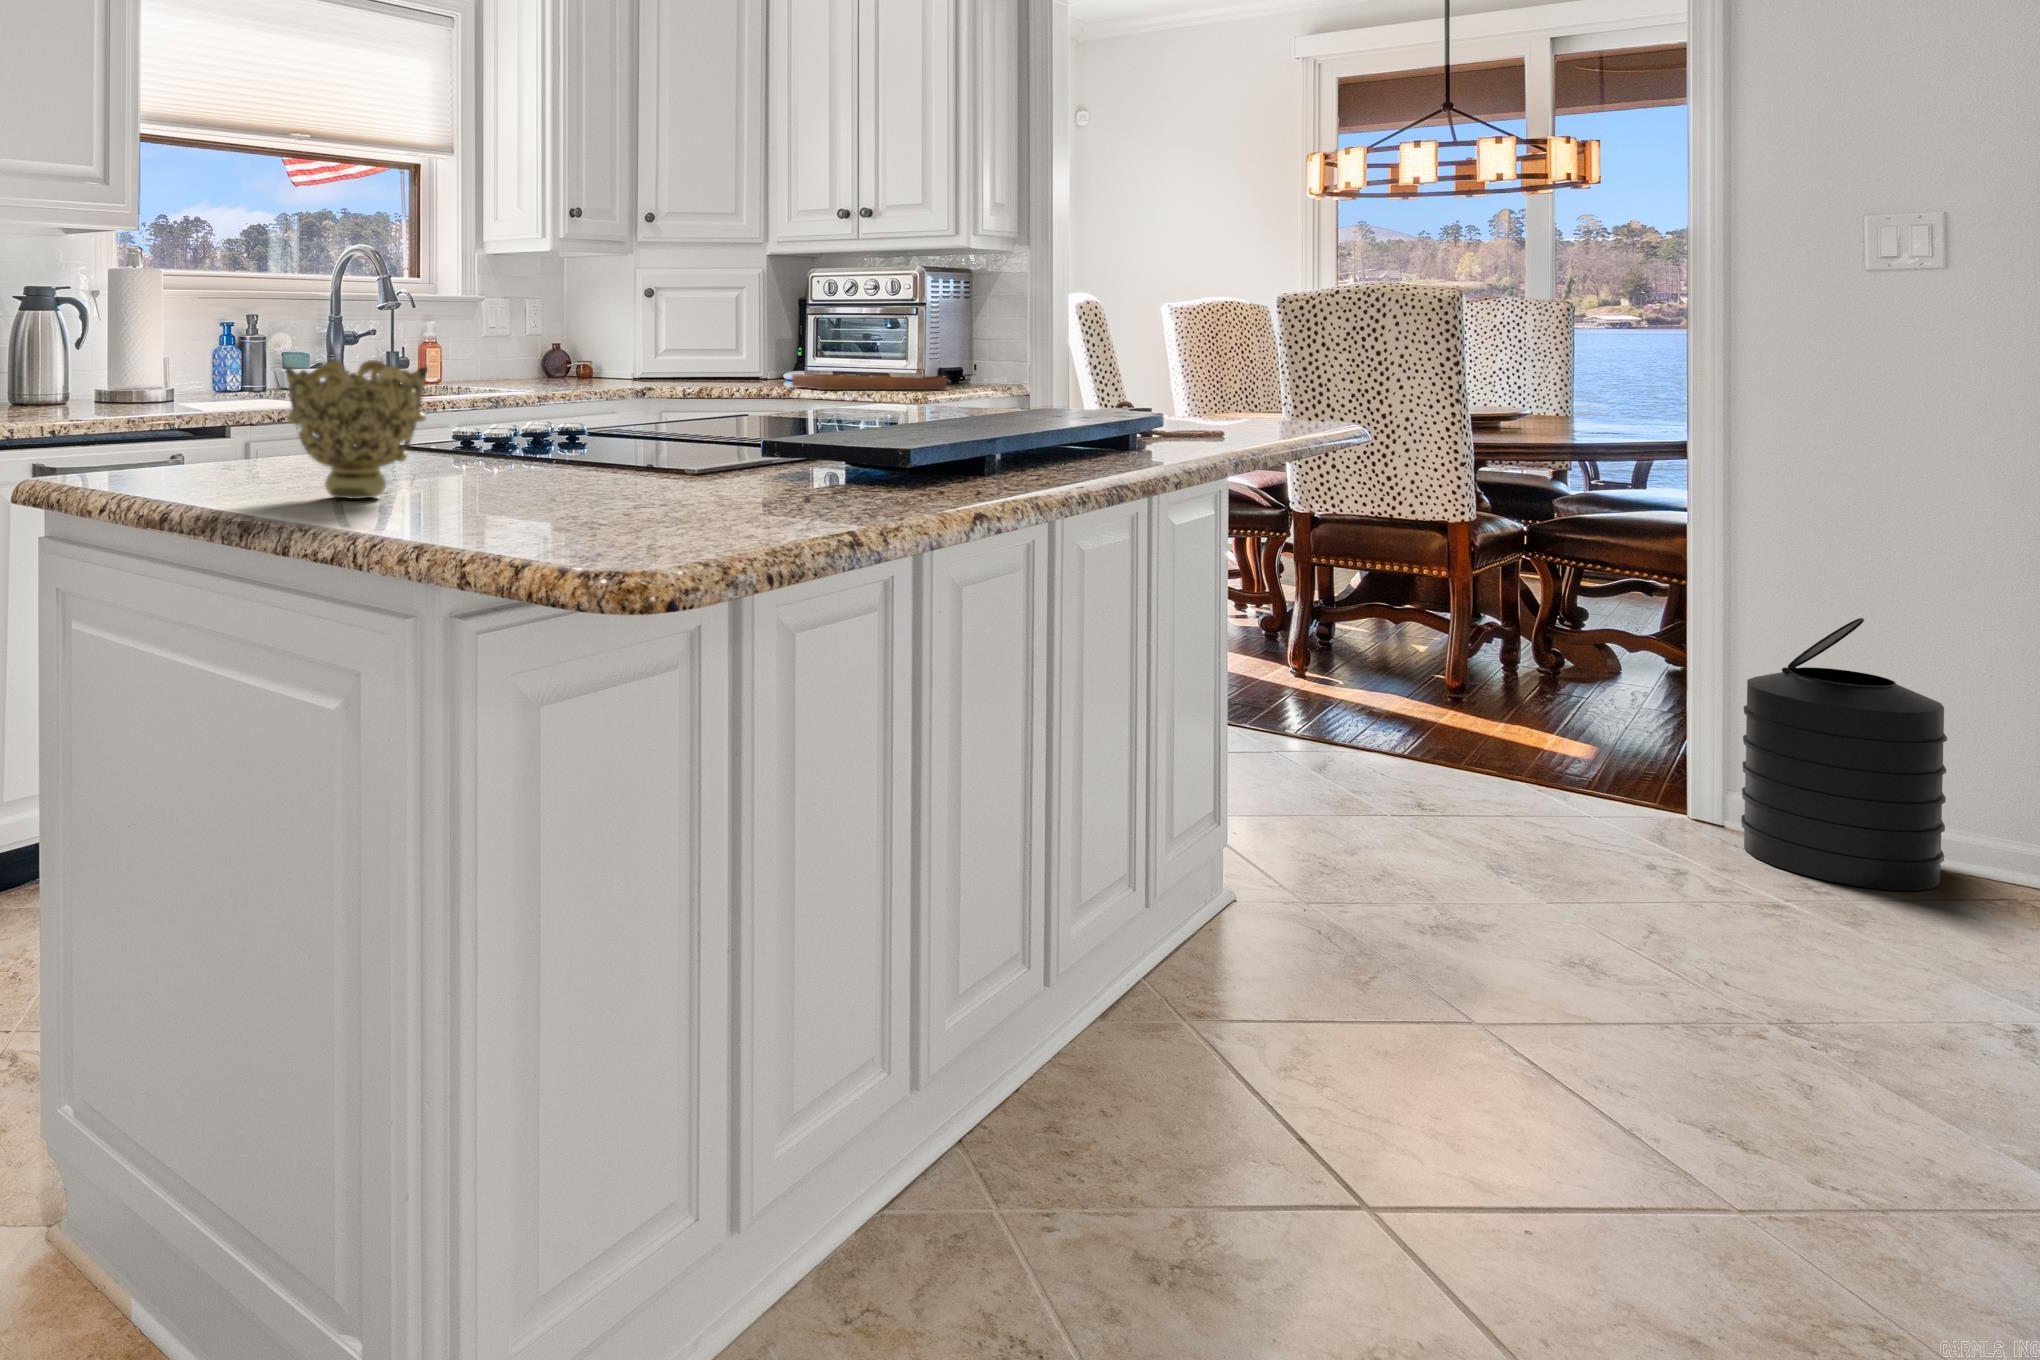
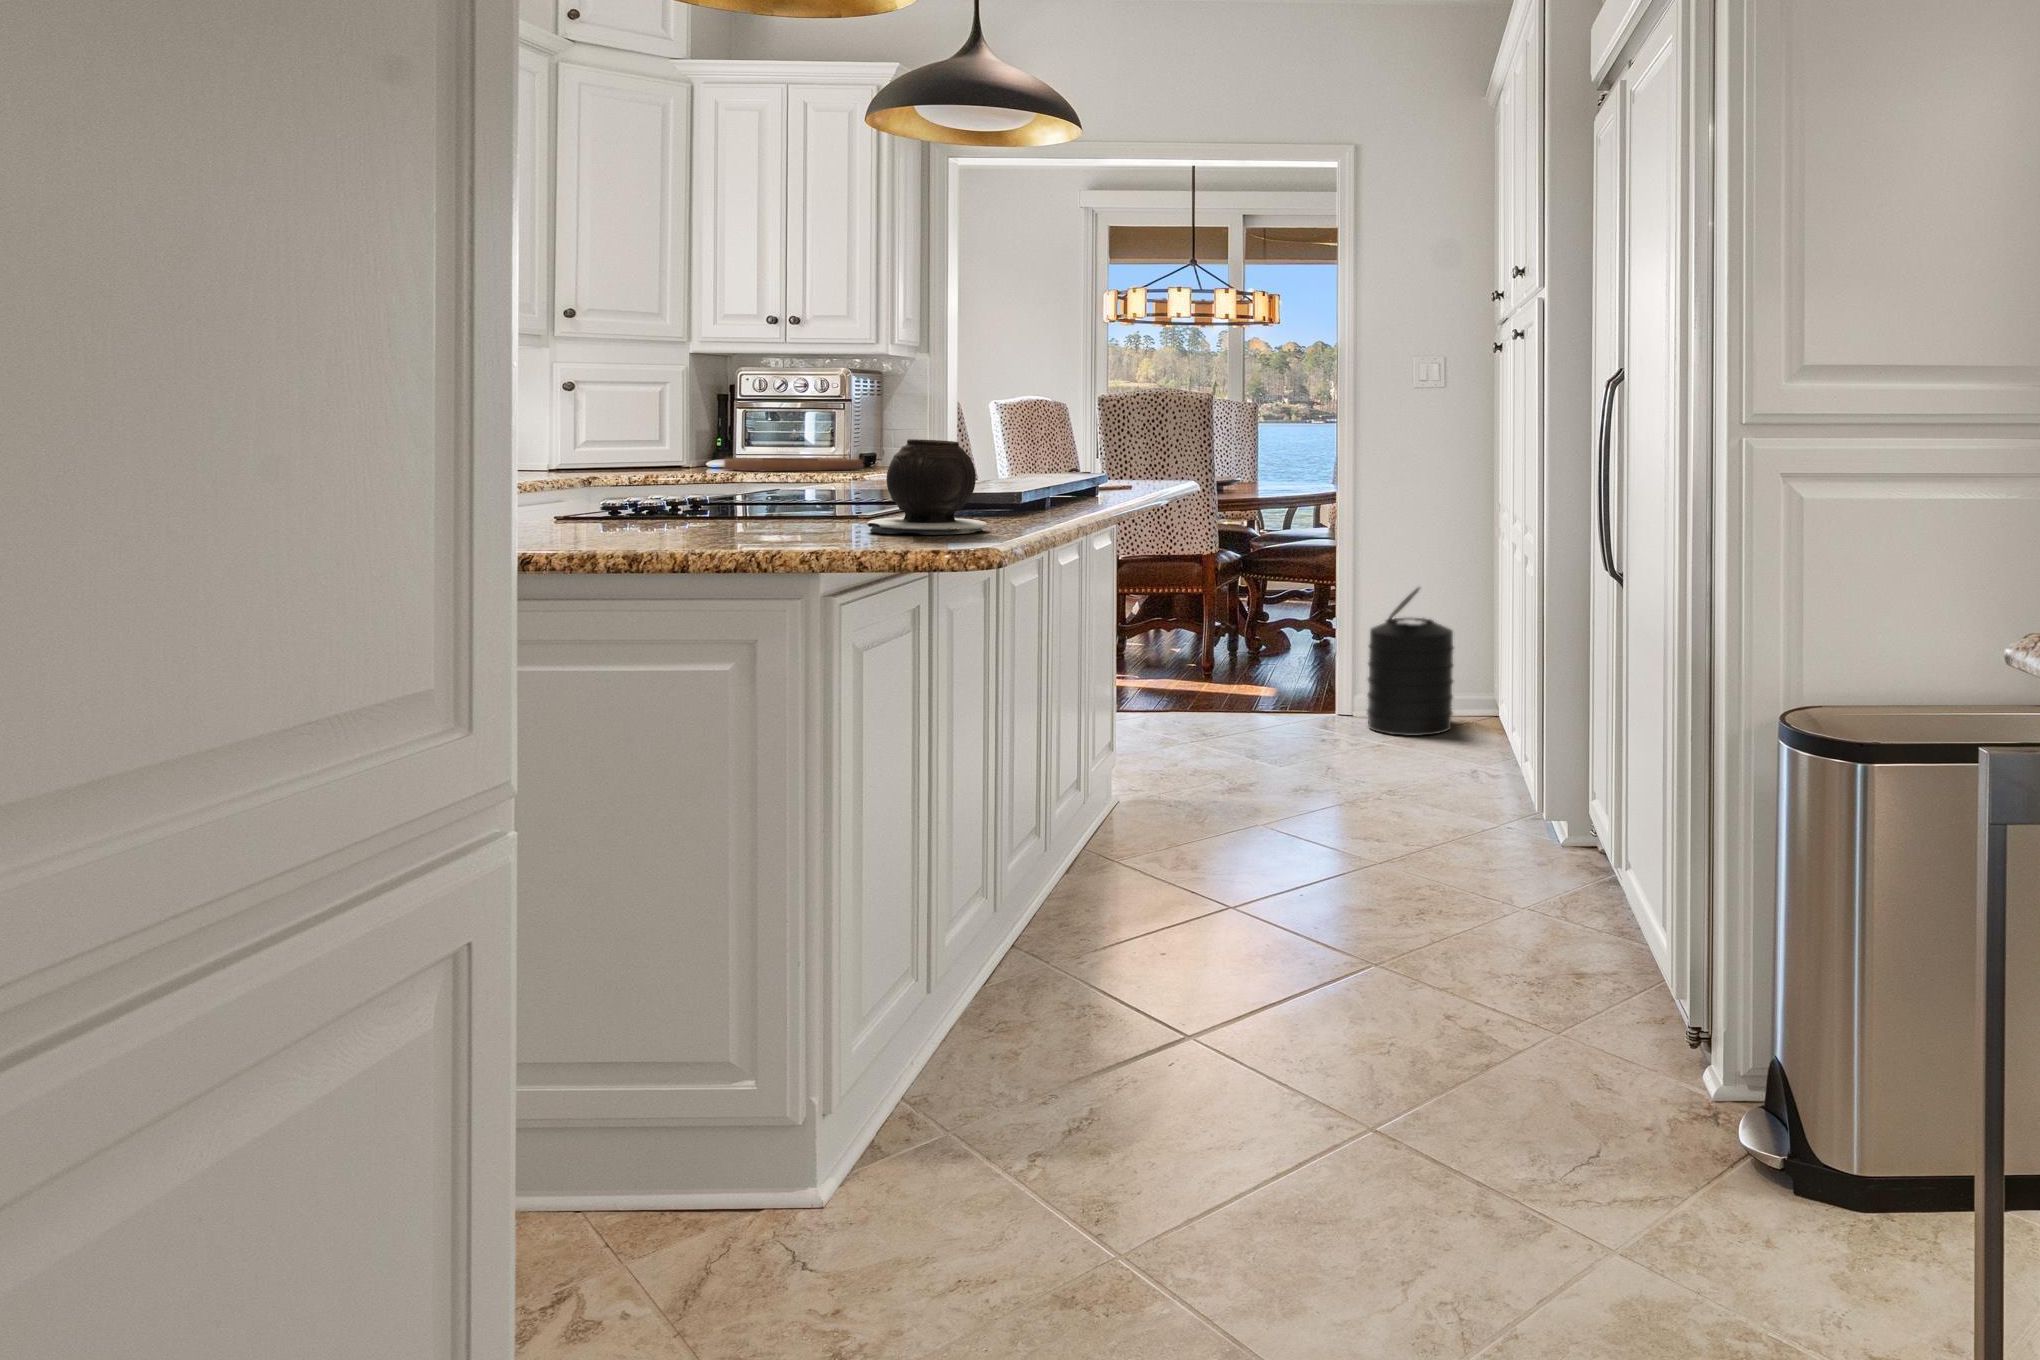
decorative bowl: present [285,360,428,499] -> none [619,440,736,539]
vase: none [616,360,797,515] -> present [867,439,987,535]

